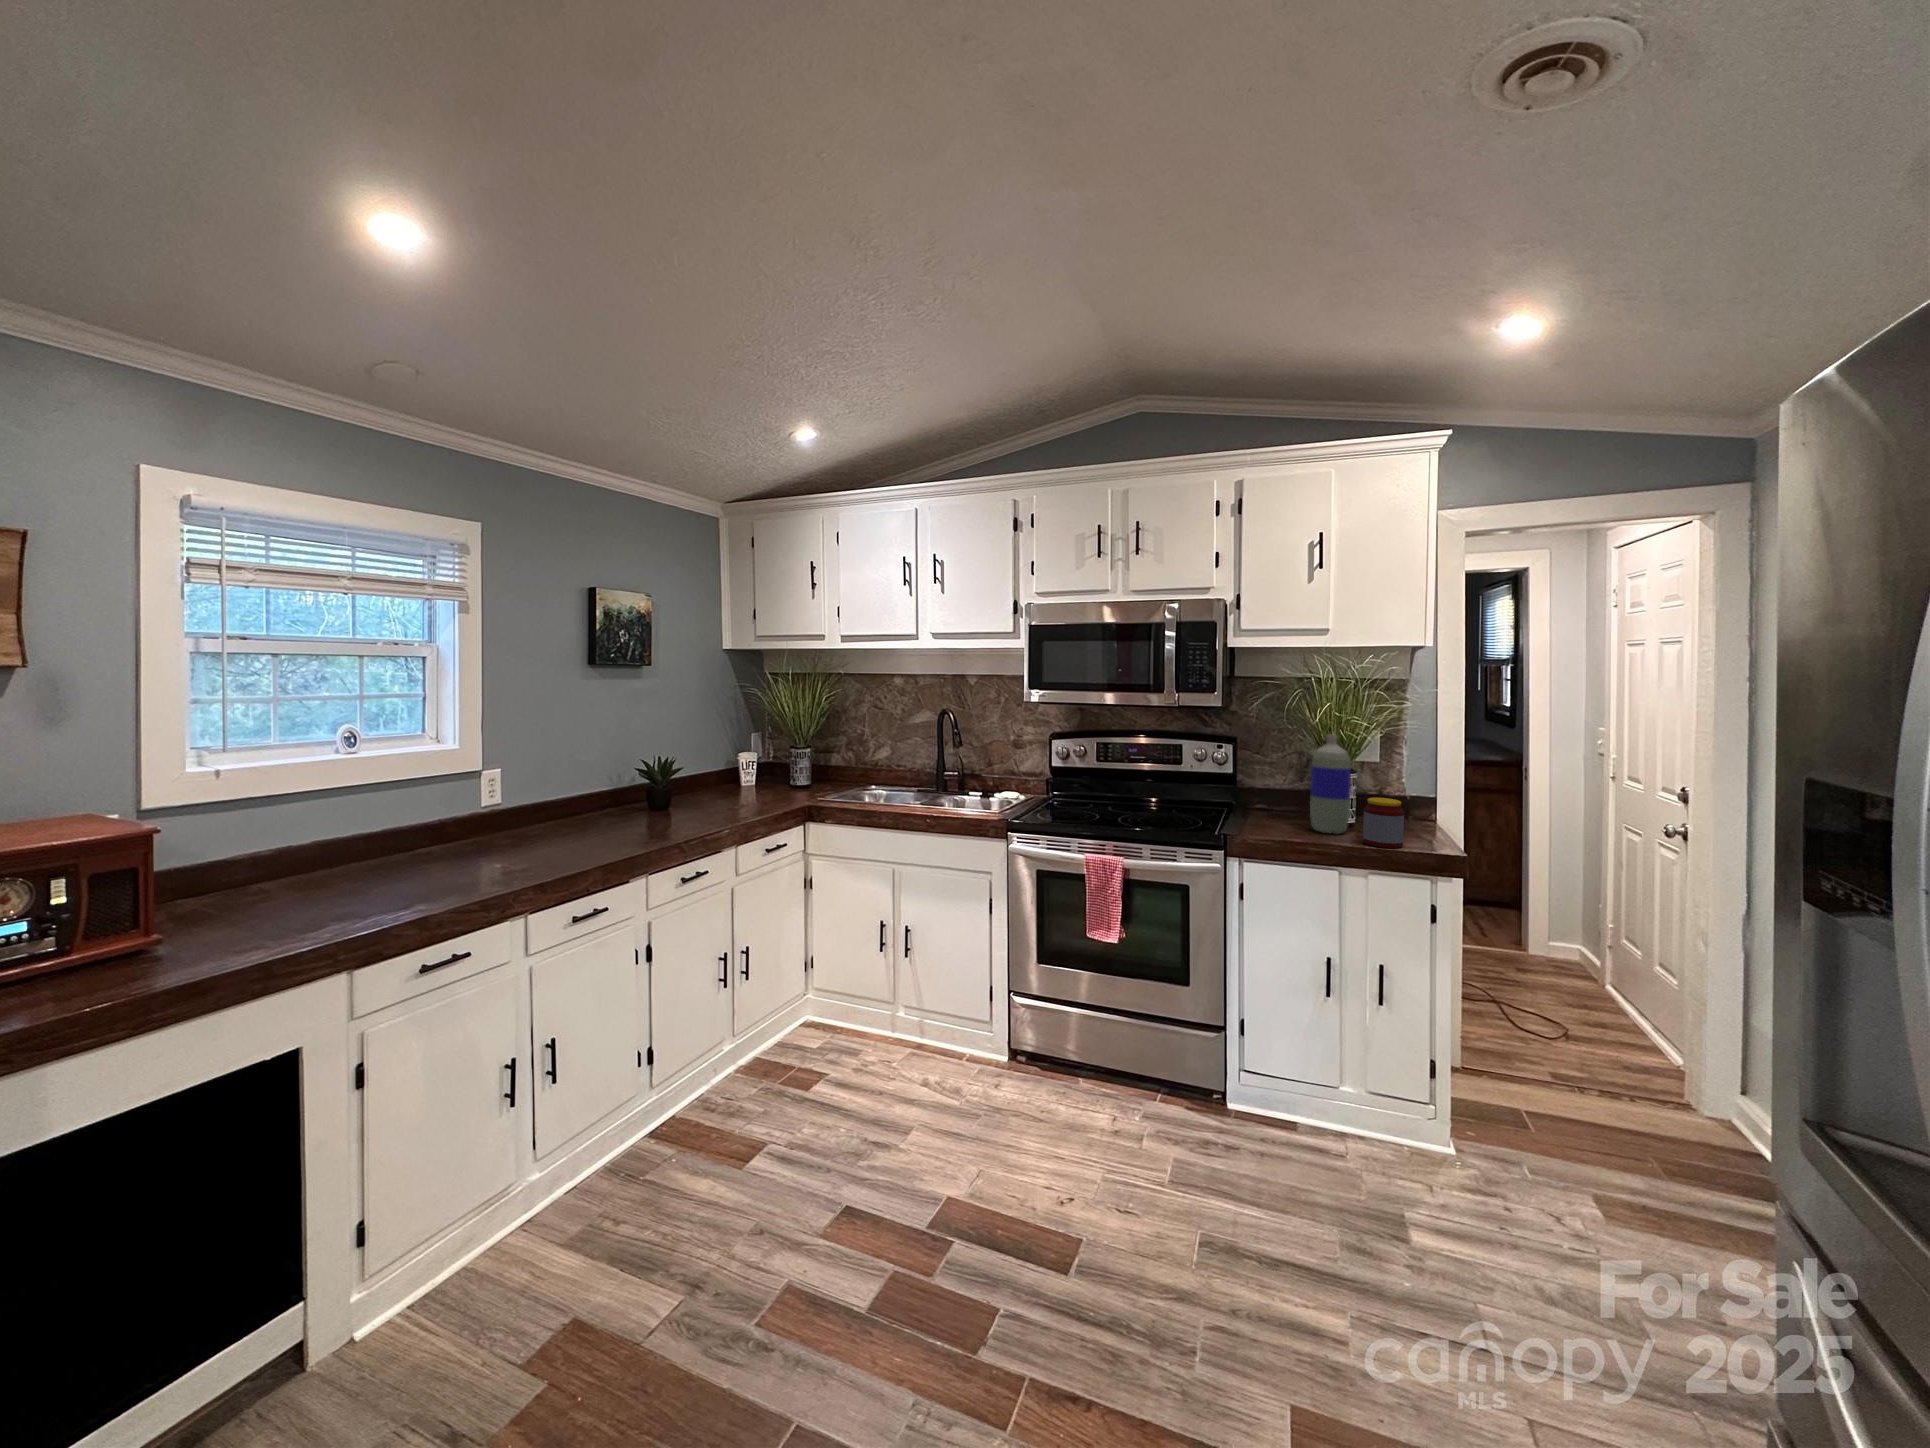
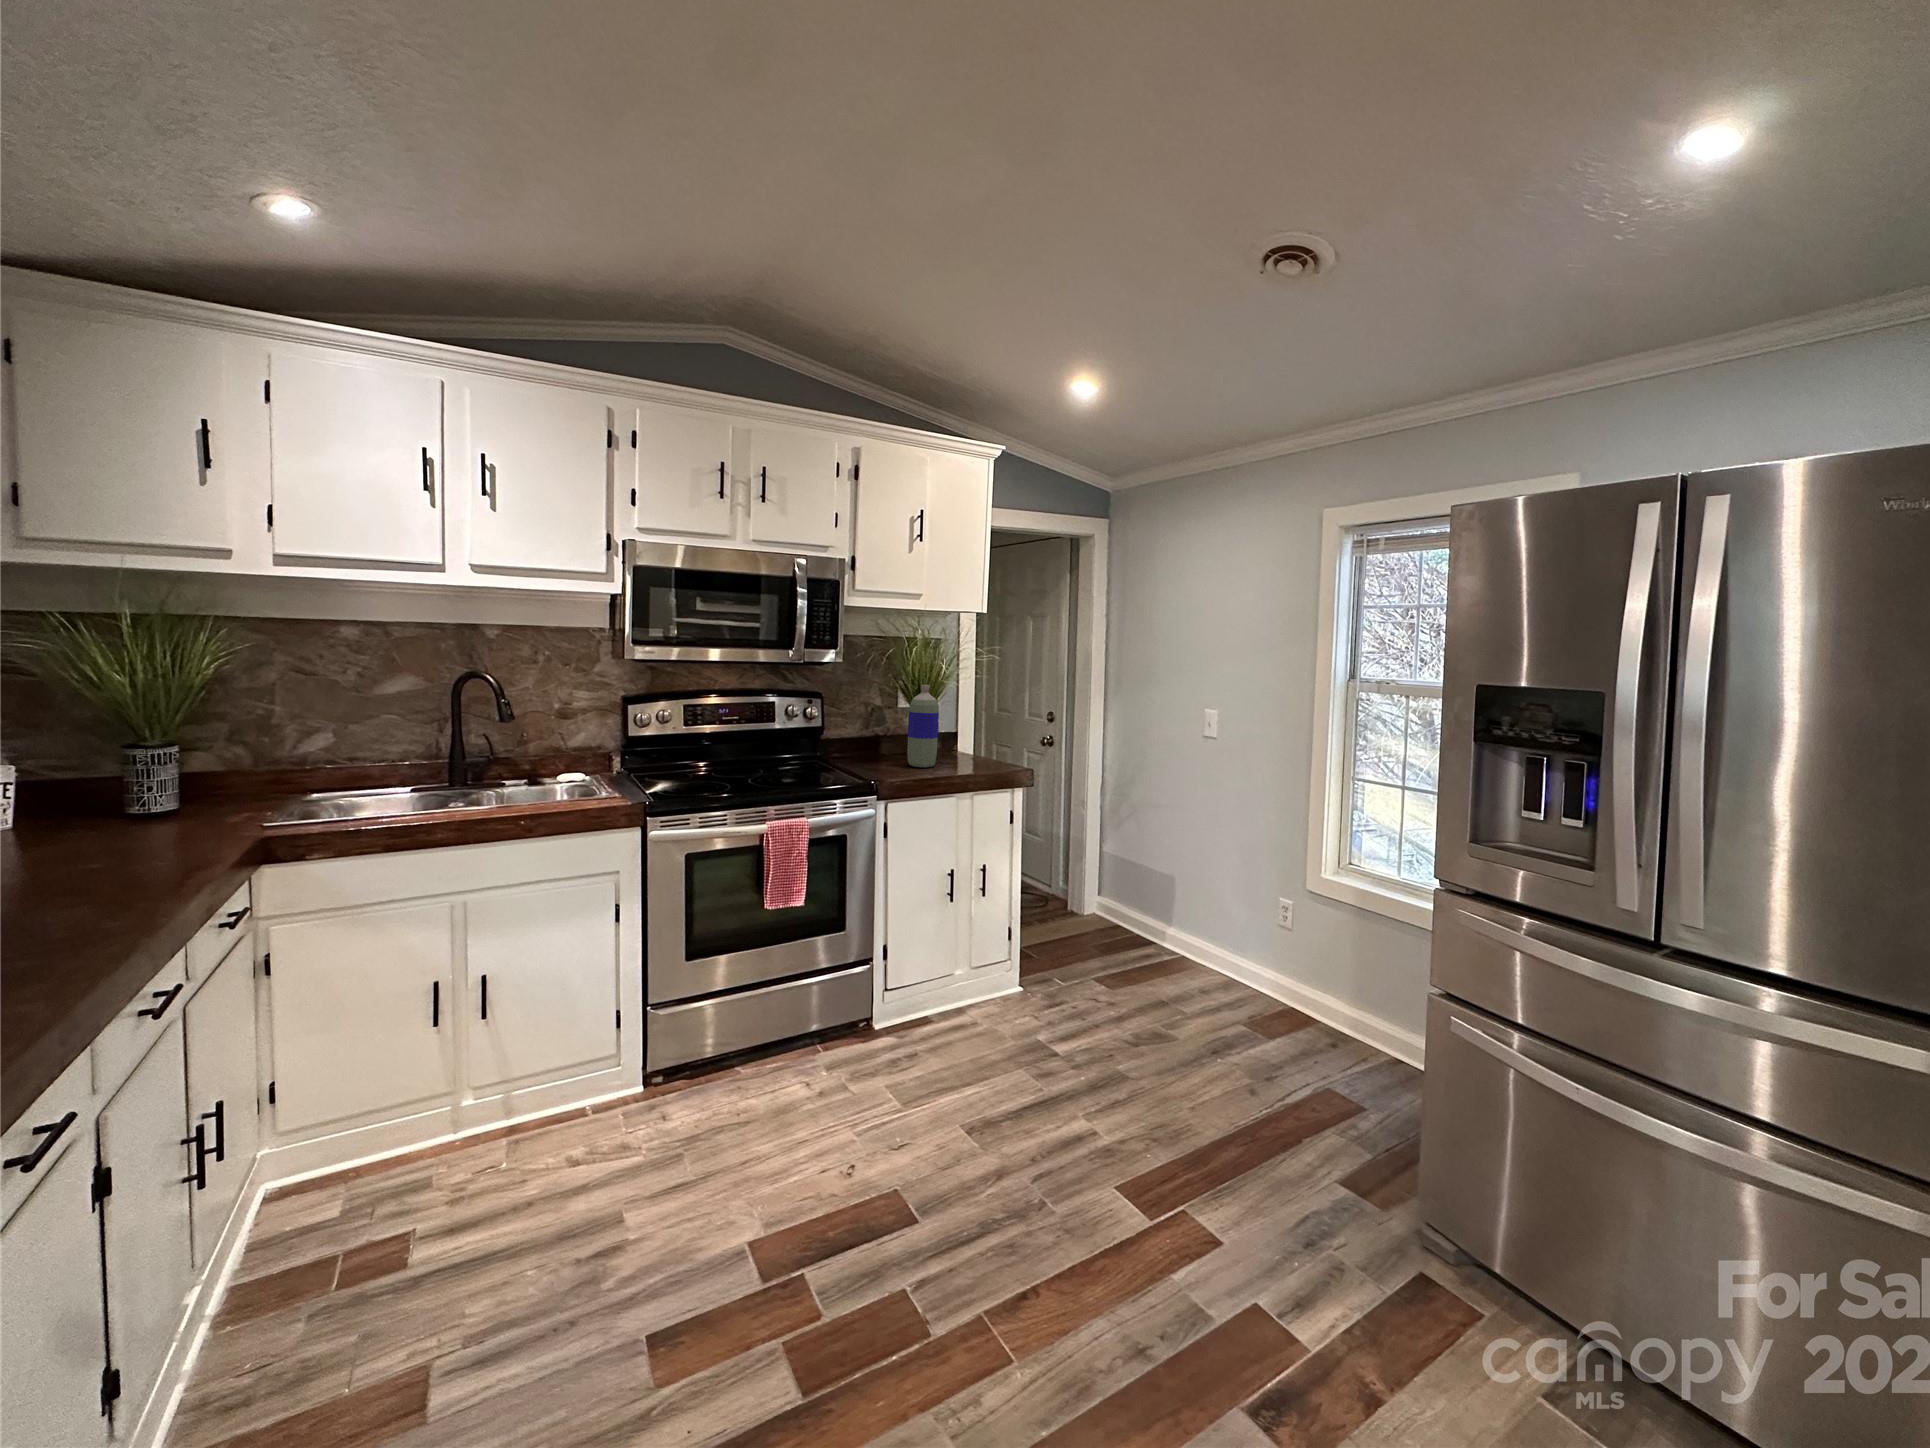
jar: present [1363,798,1404,848] -> none [955,733,984,771]

